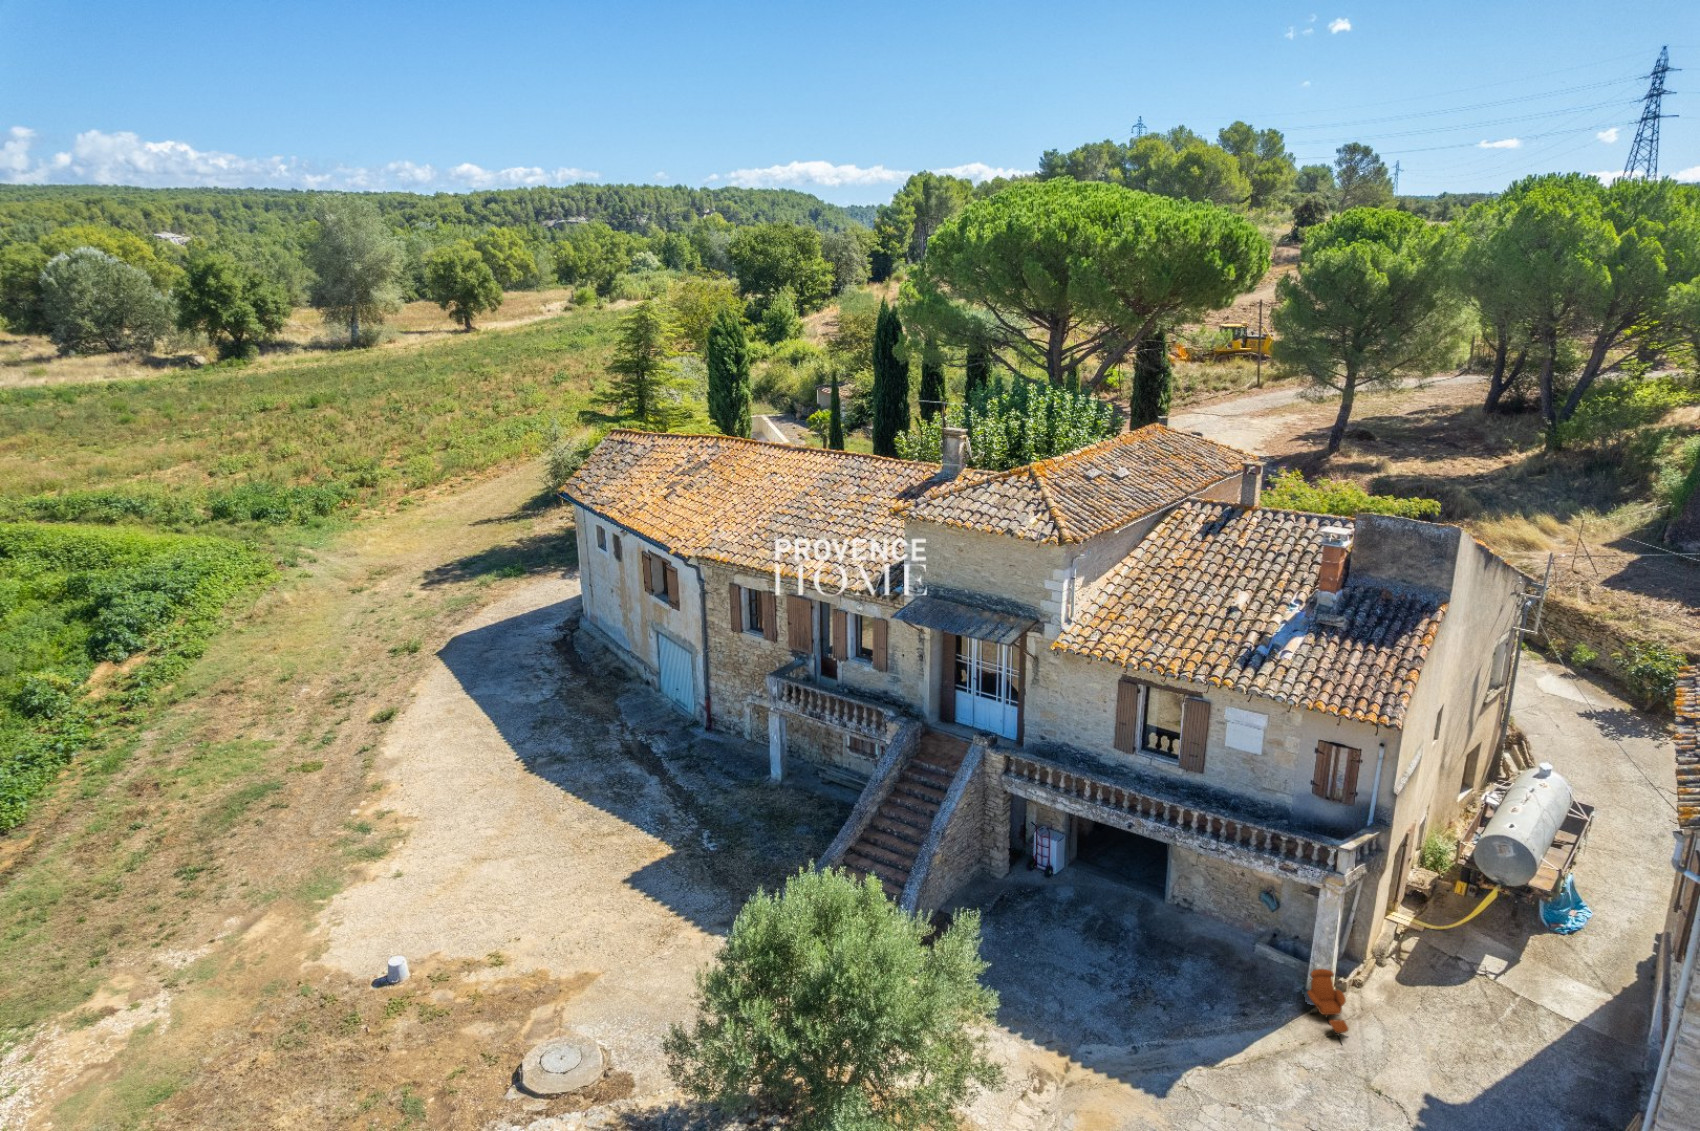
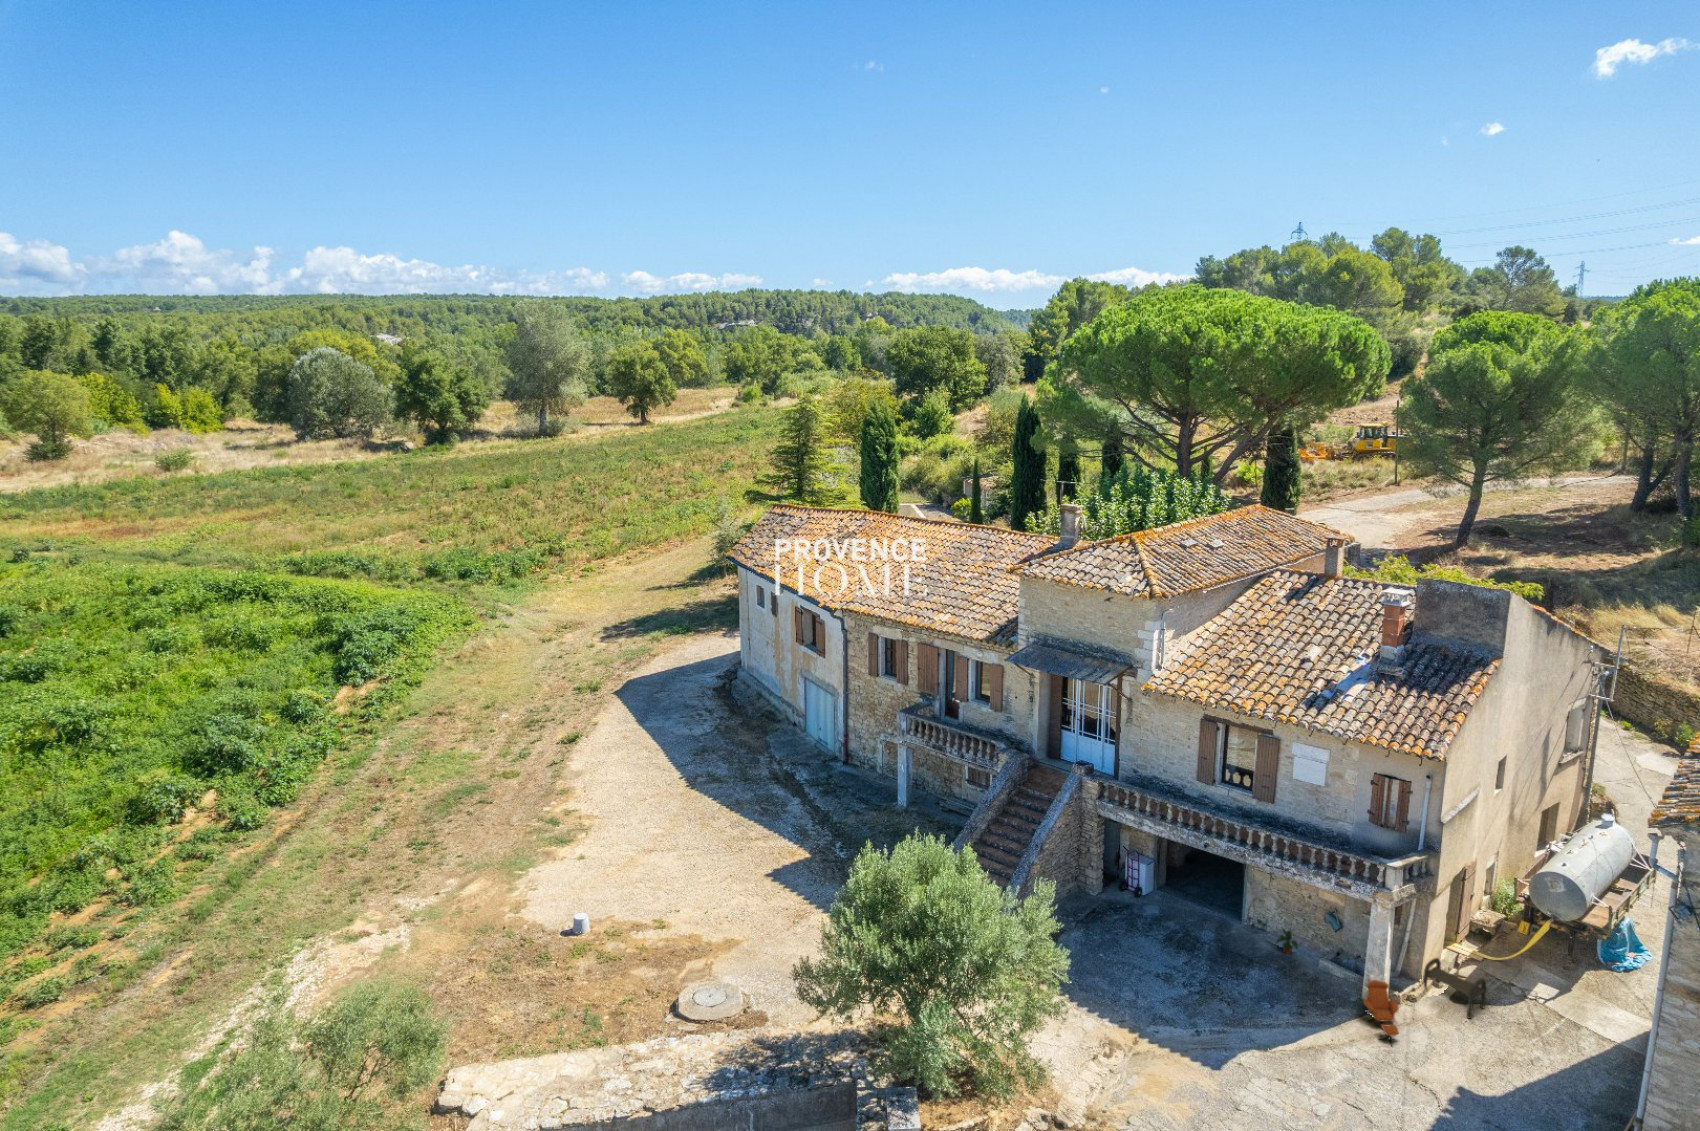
potted plant: none [1203,907,1228,936] -> present [1276,928,1298,954]
bench: none [1361,932,1431,999] -> present [1422,958,1486,1018]

